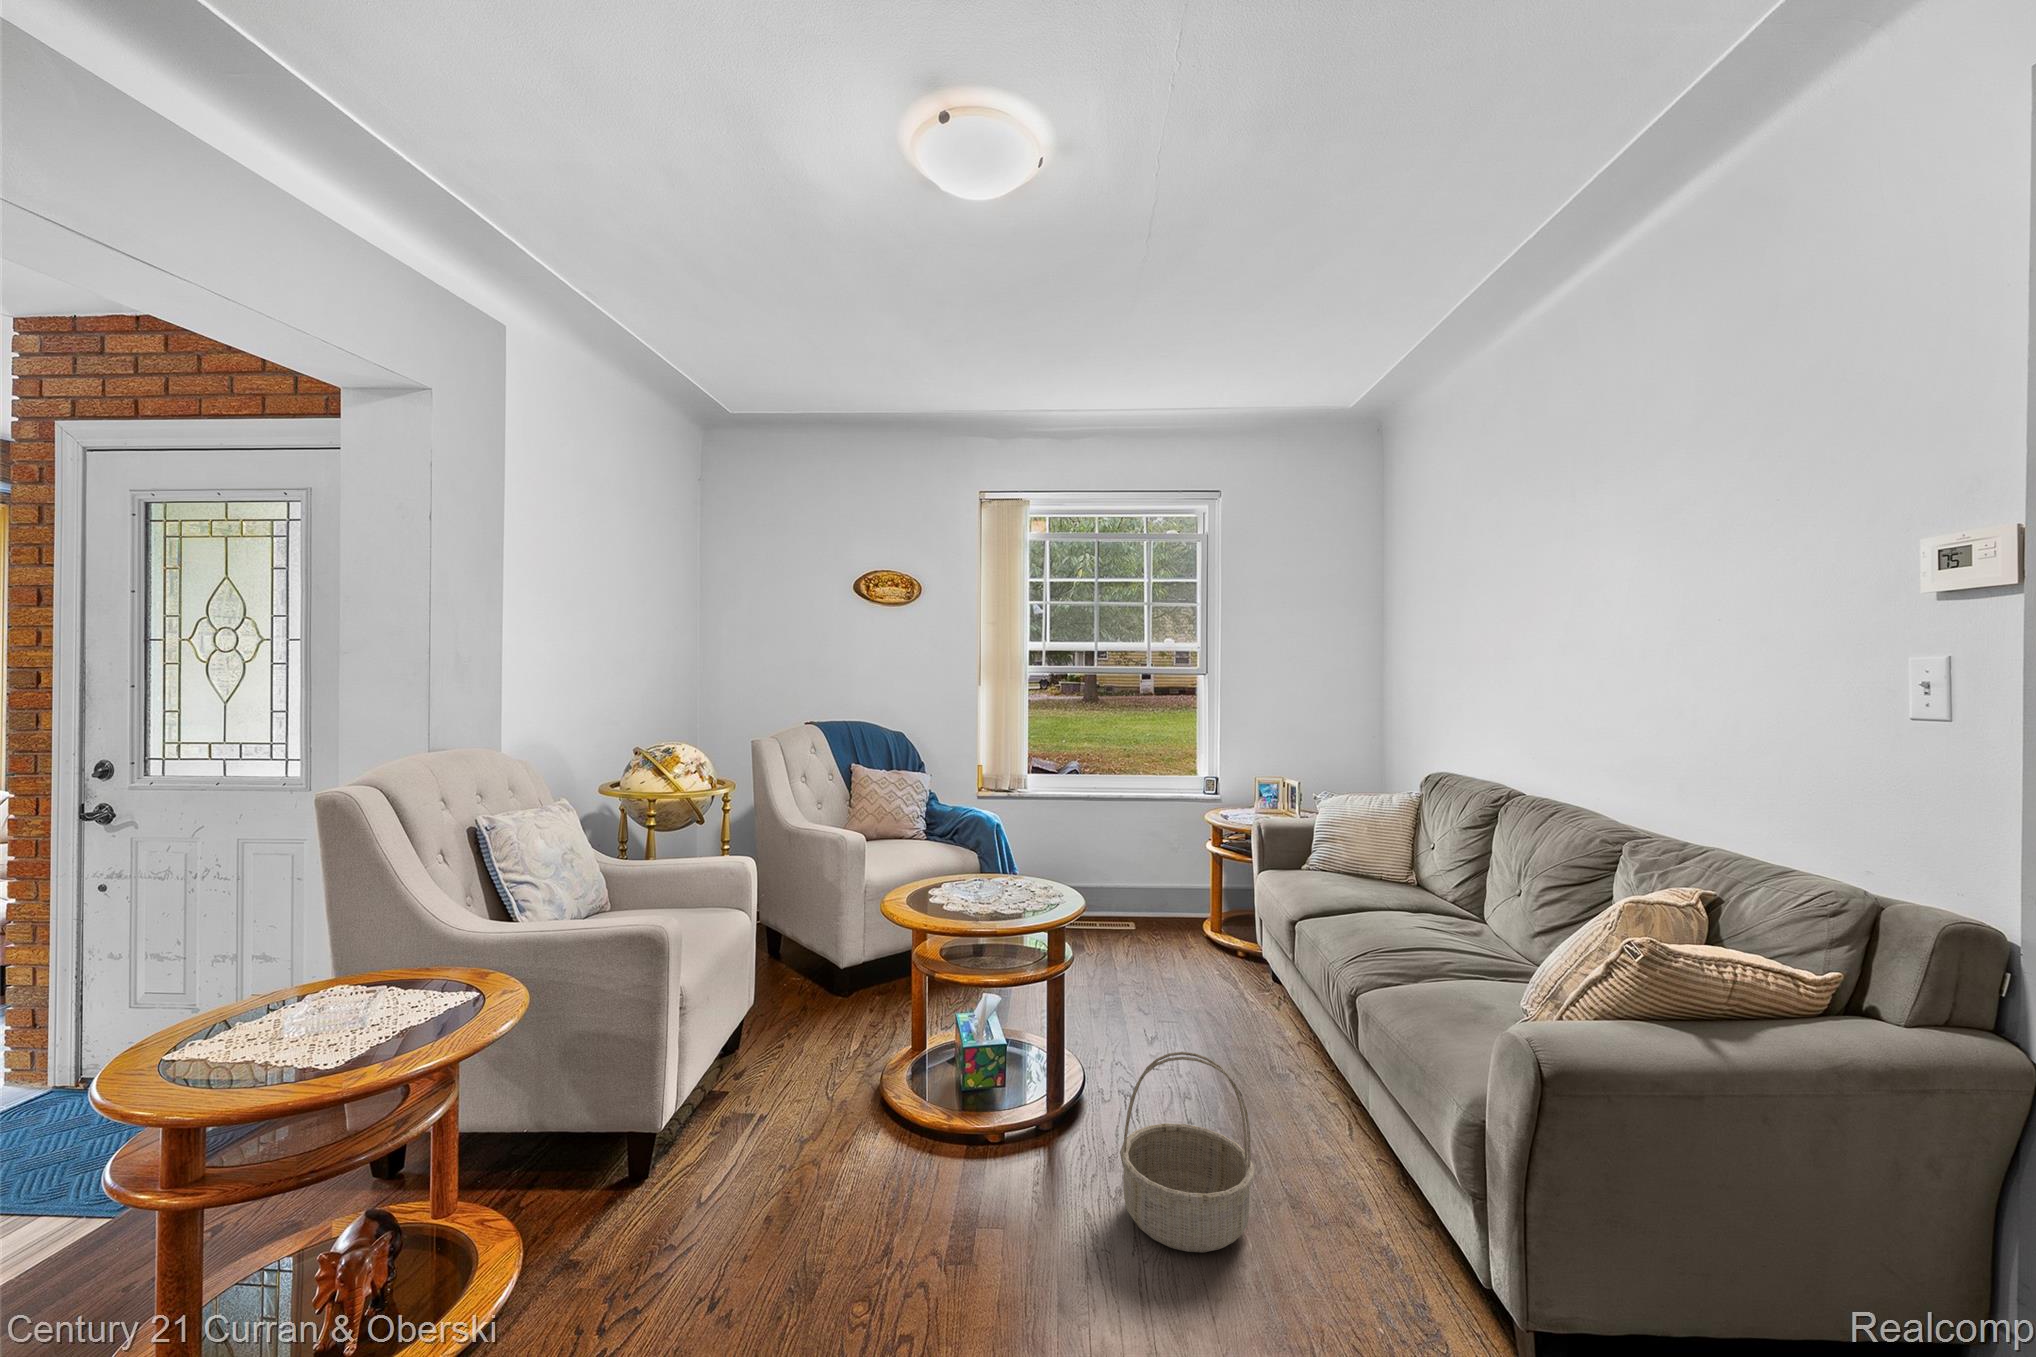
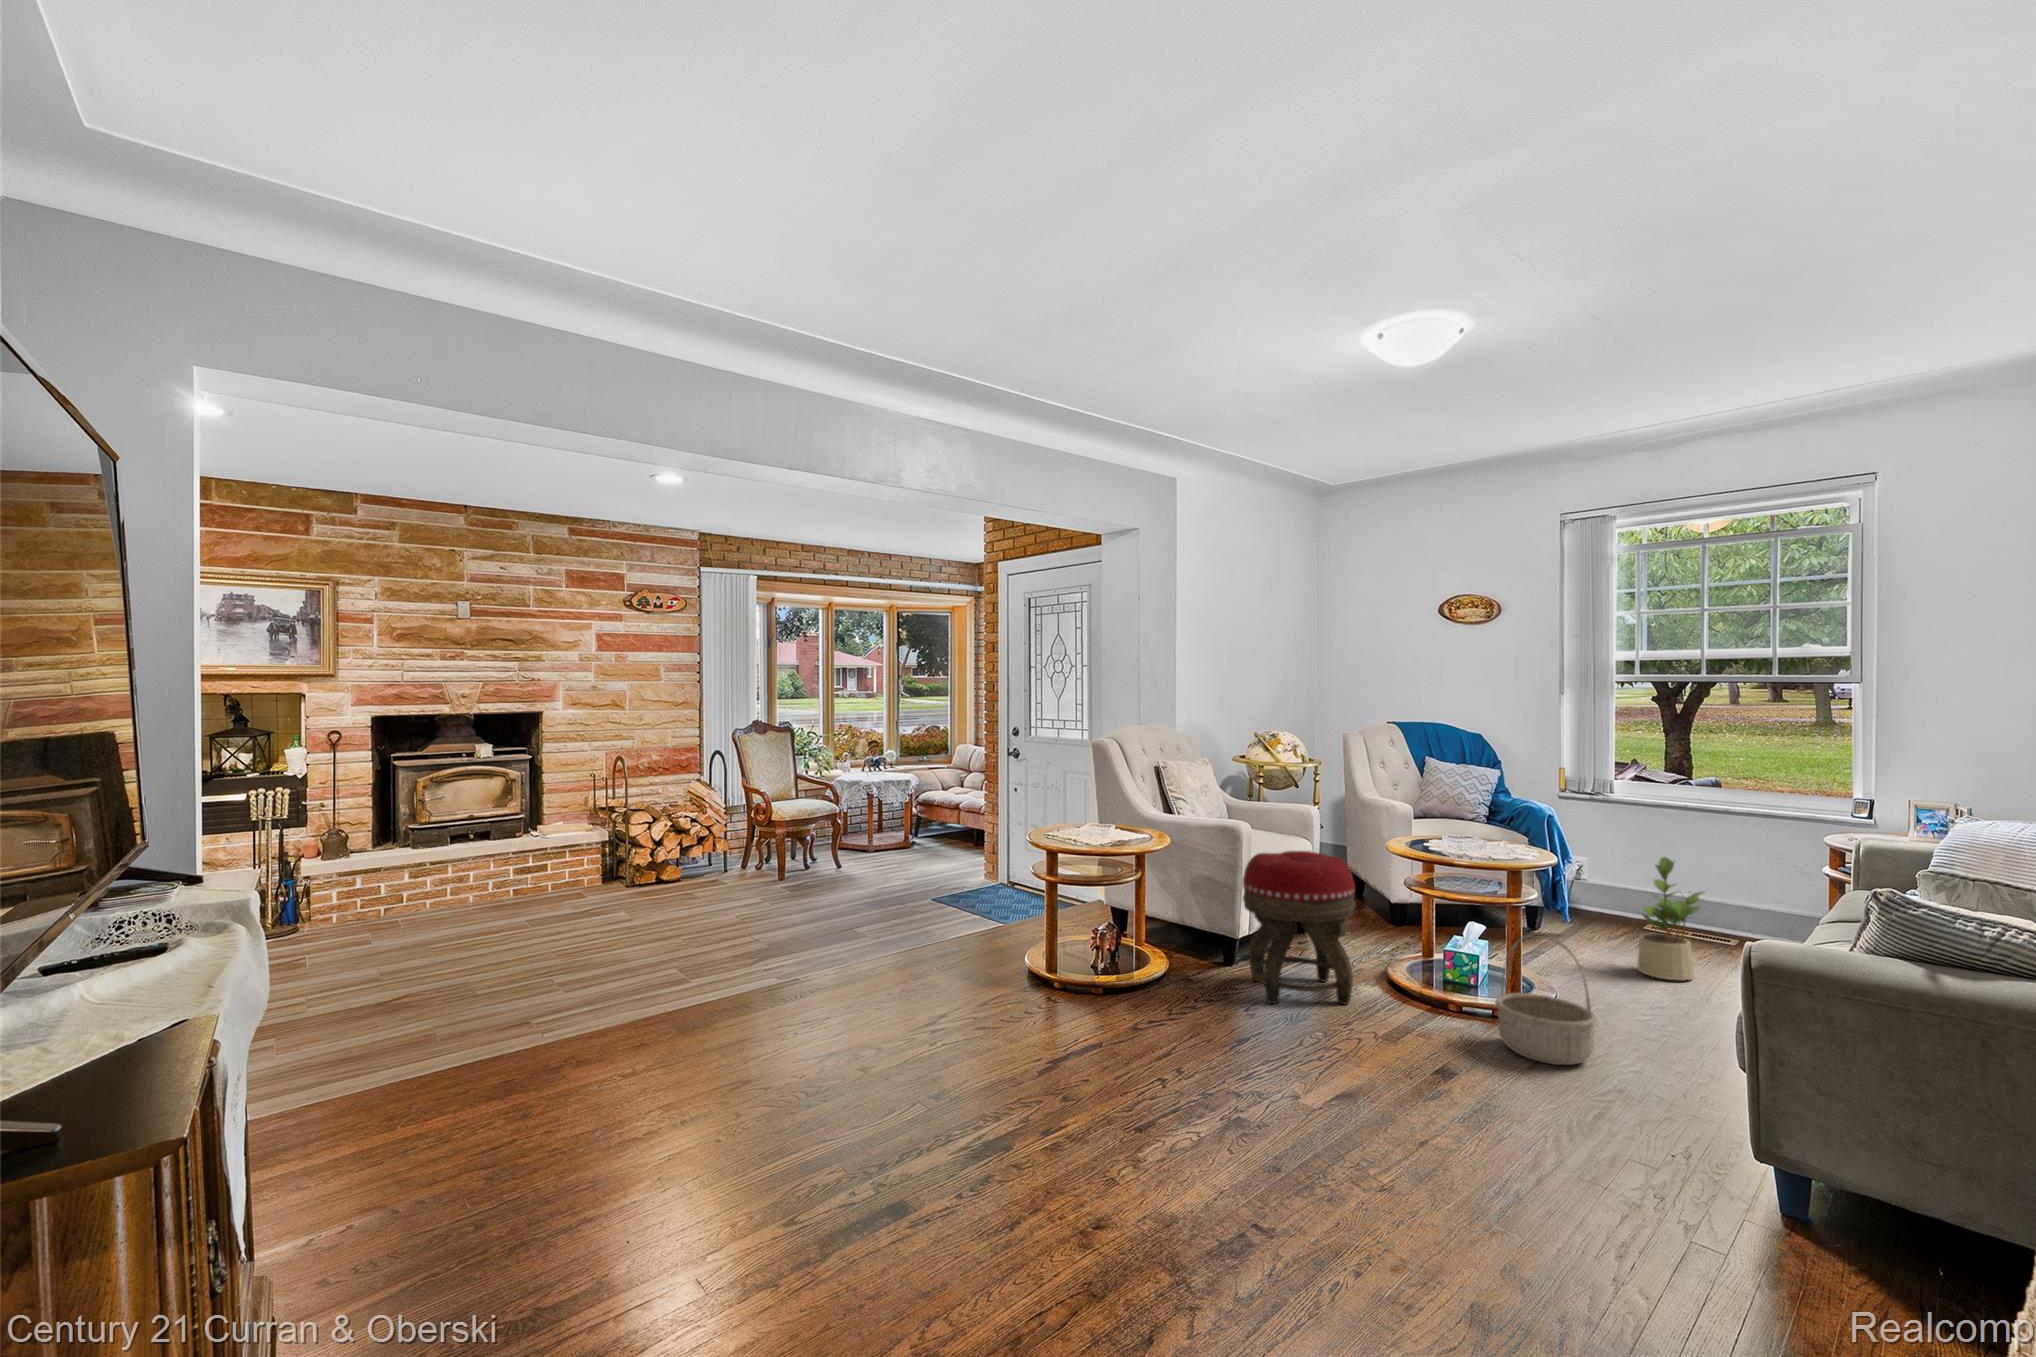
potted plant: none [1111,865,1168,998] -> present [1637,857,1704,980]
footstool: none [693,965,894,1303] -> present [1242,851,1355,1005]

